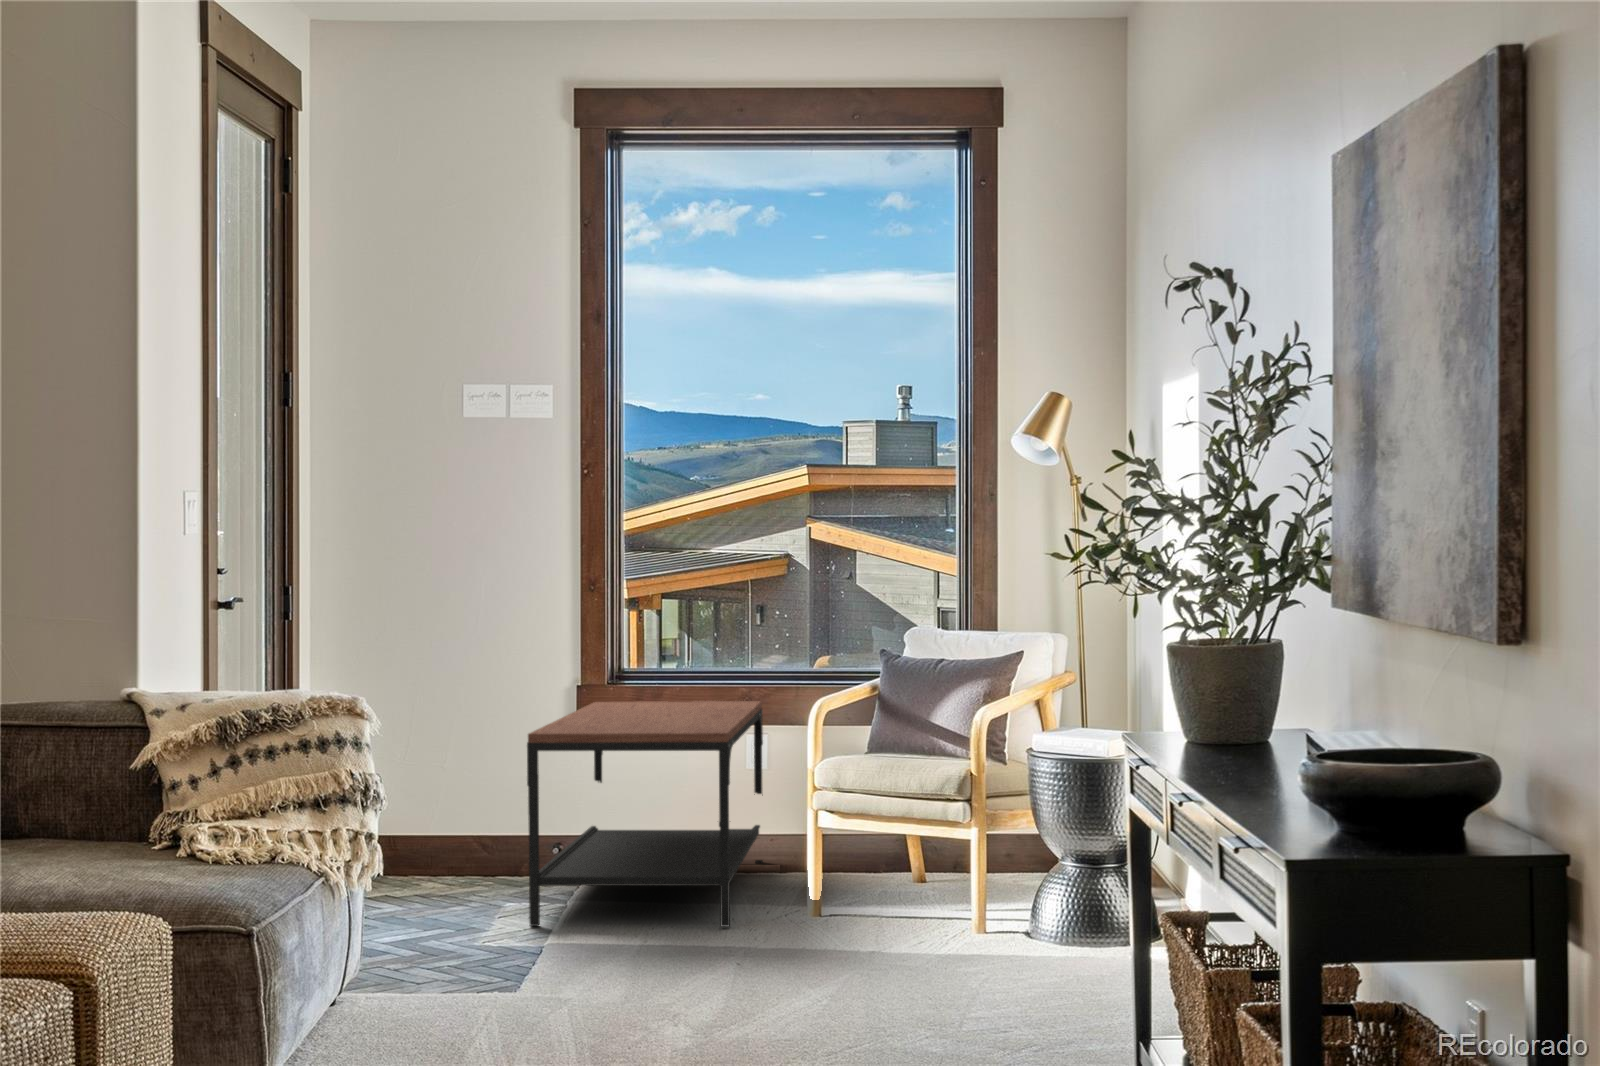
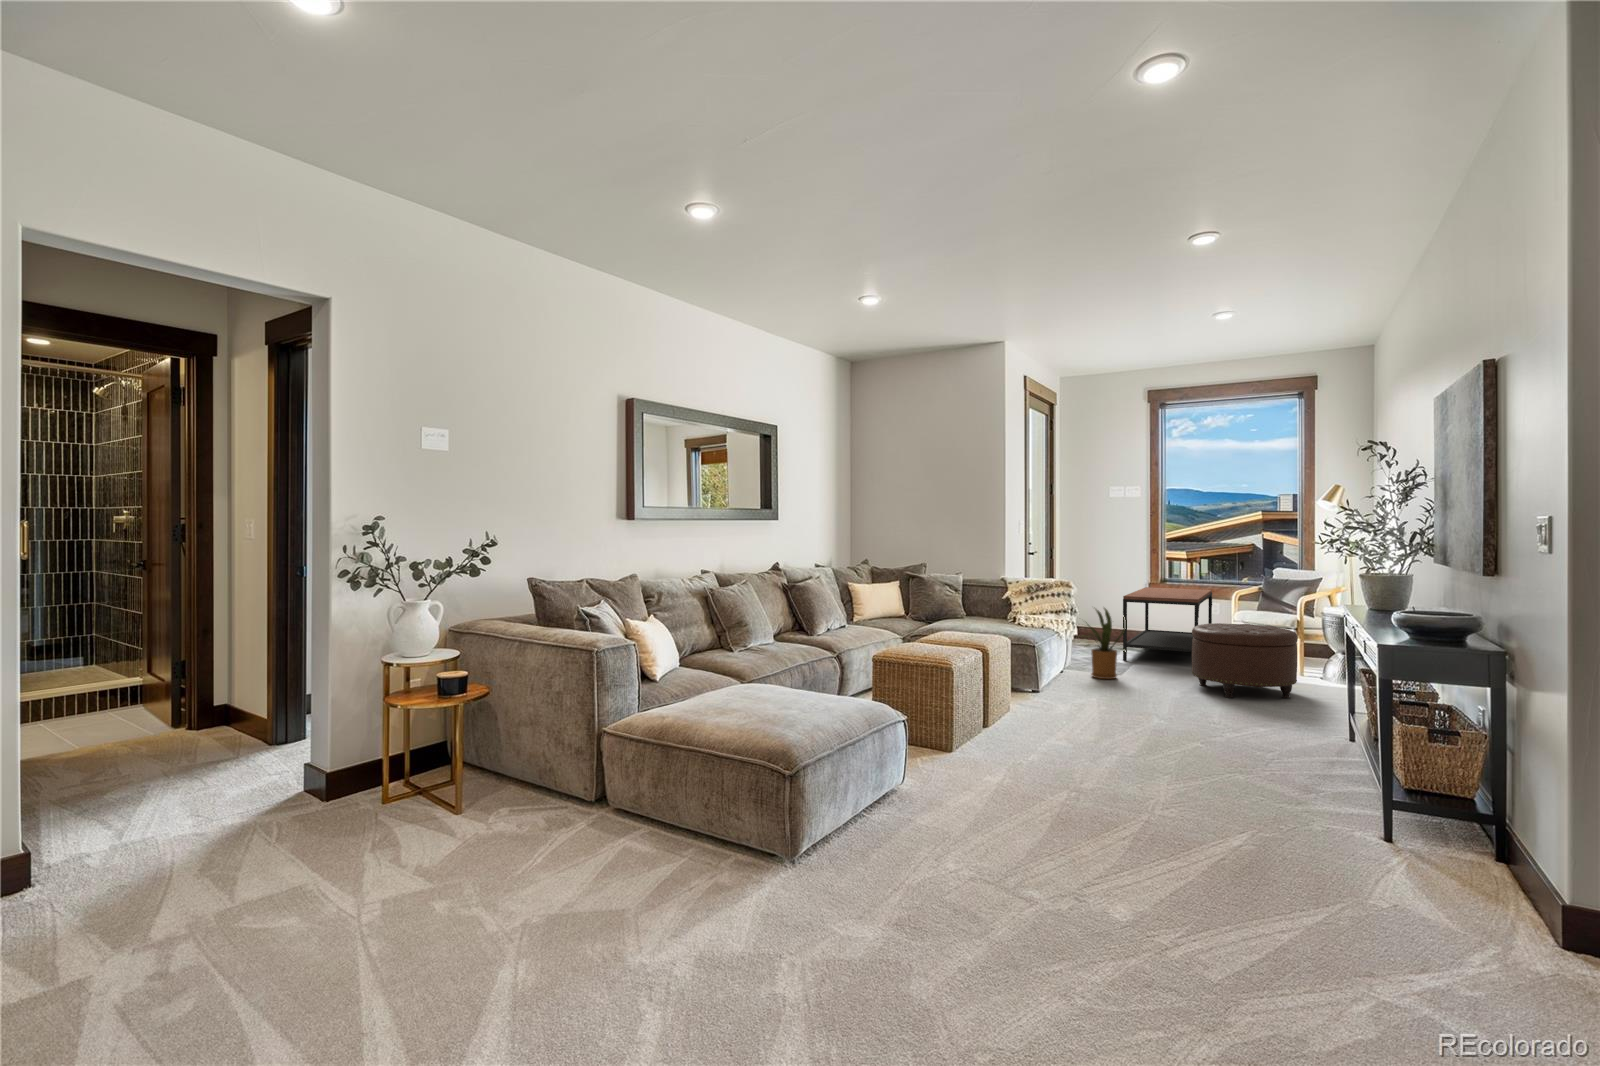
house plant: none [375,771,529,1004] -> present [1086,608,1126,679]
ottoman: none [712,801,982,1028] -> present [1192,623,1298,698]

